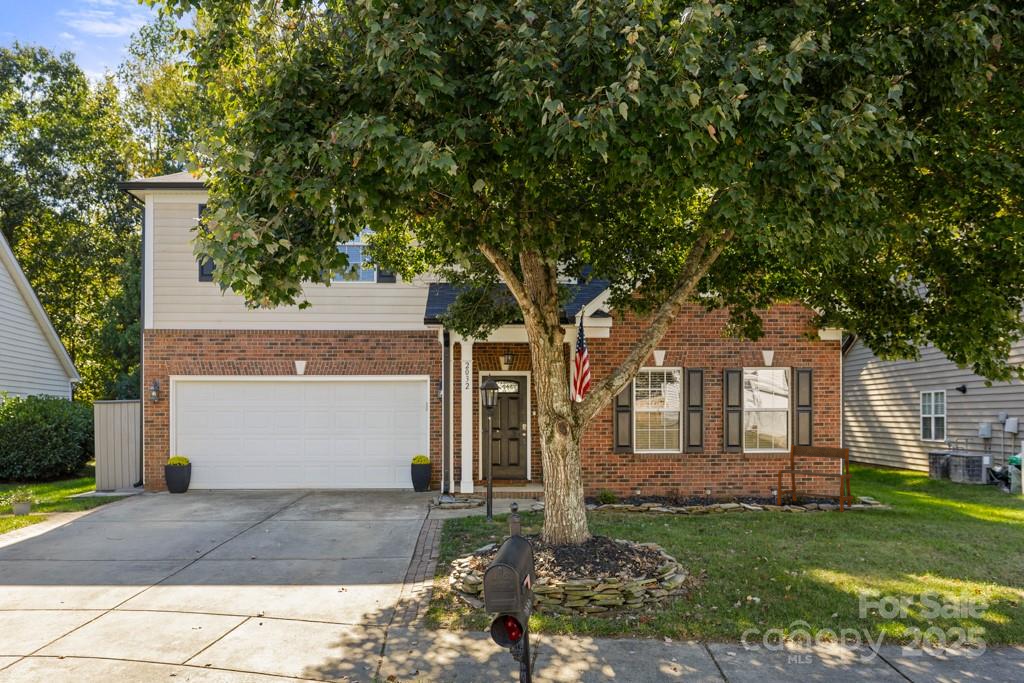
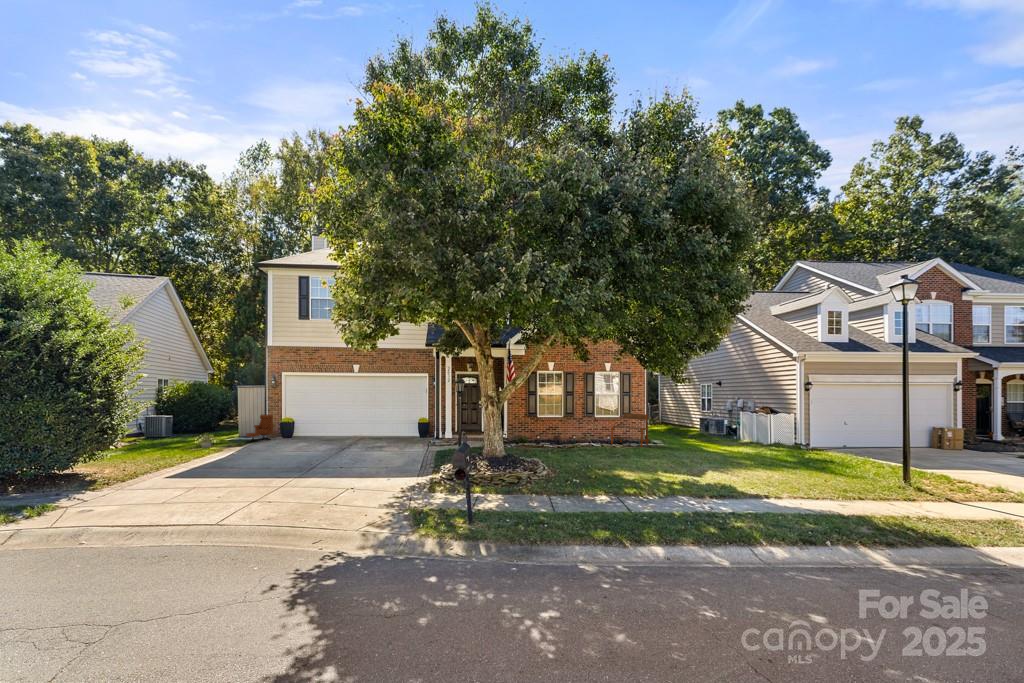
lounge chair: none [102,451,157,502] -> present [246,415,274,442]

